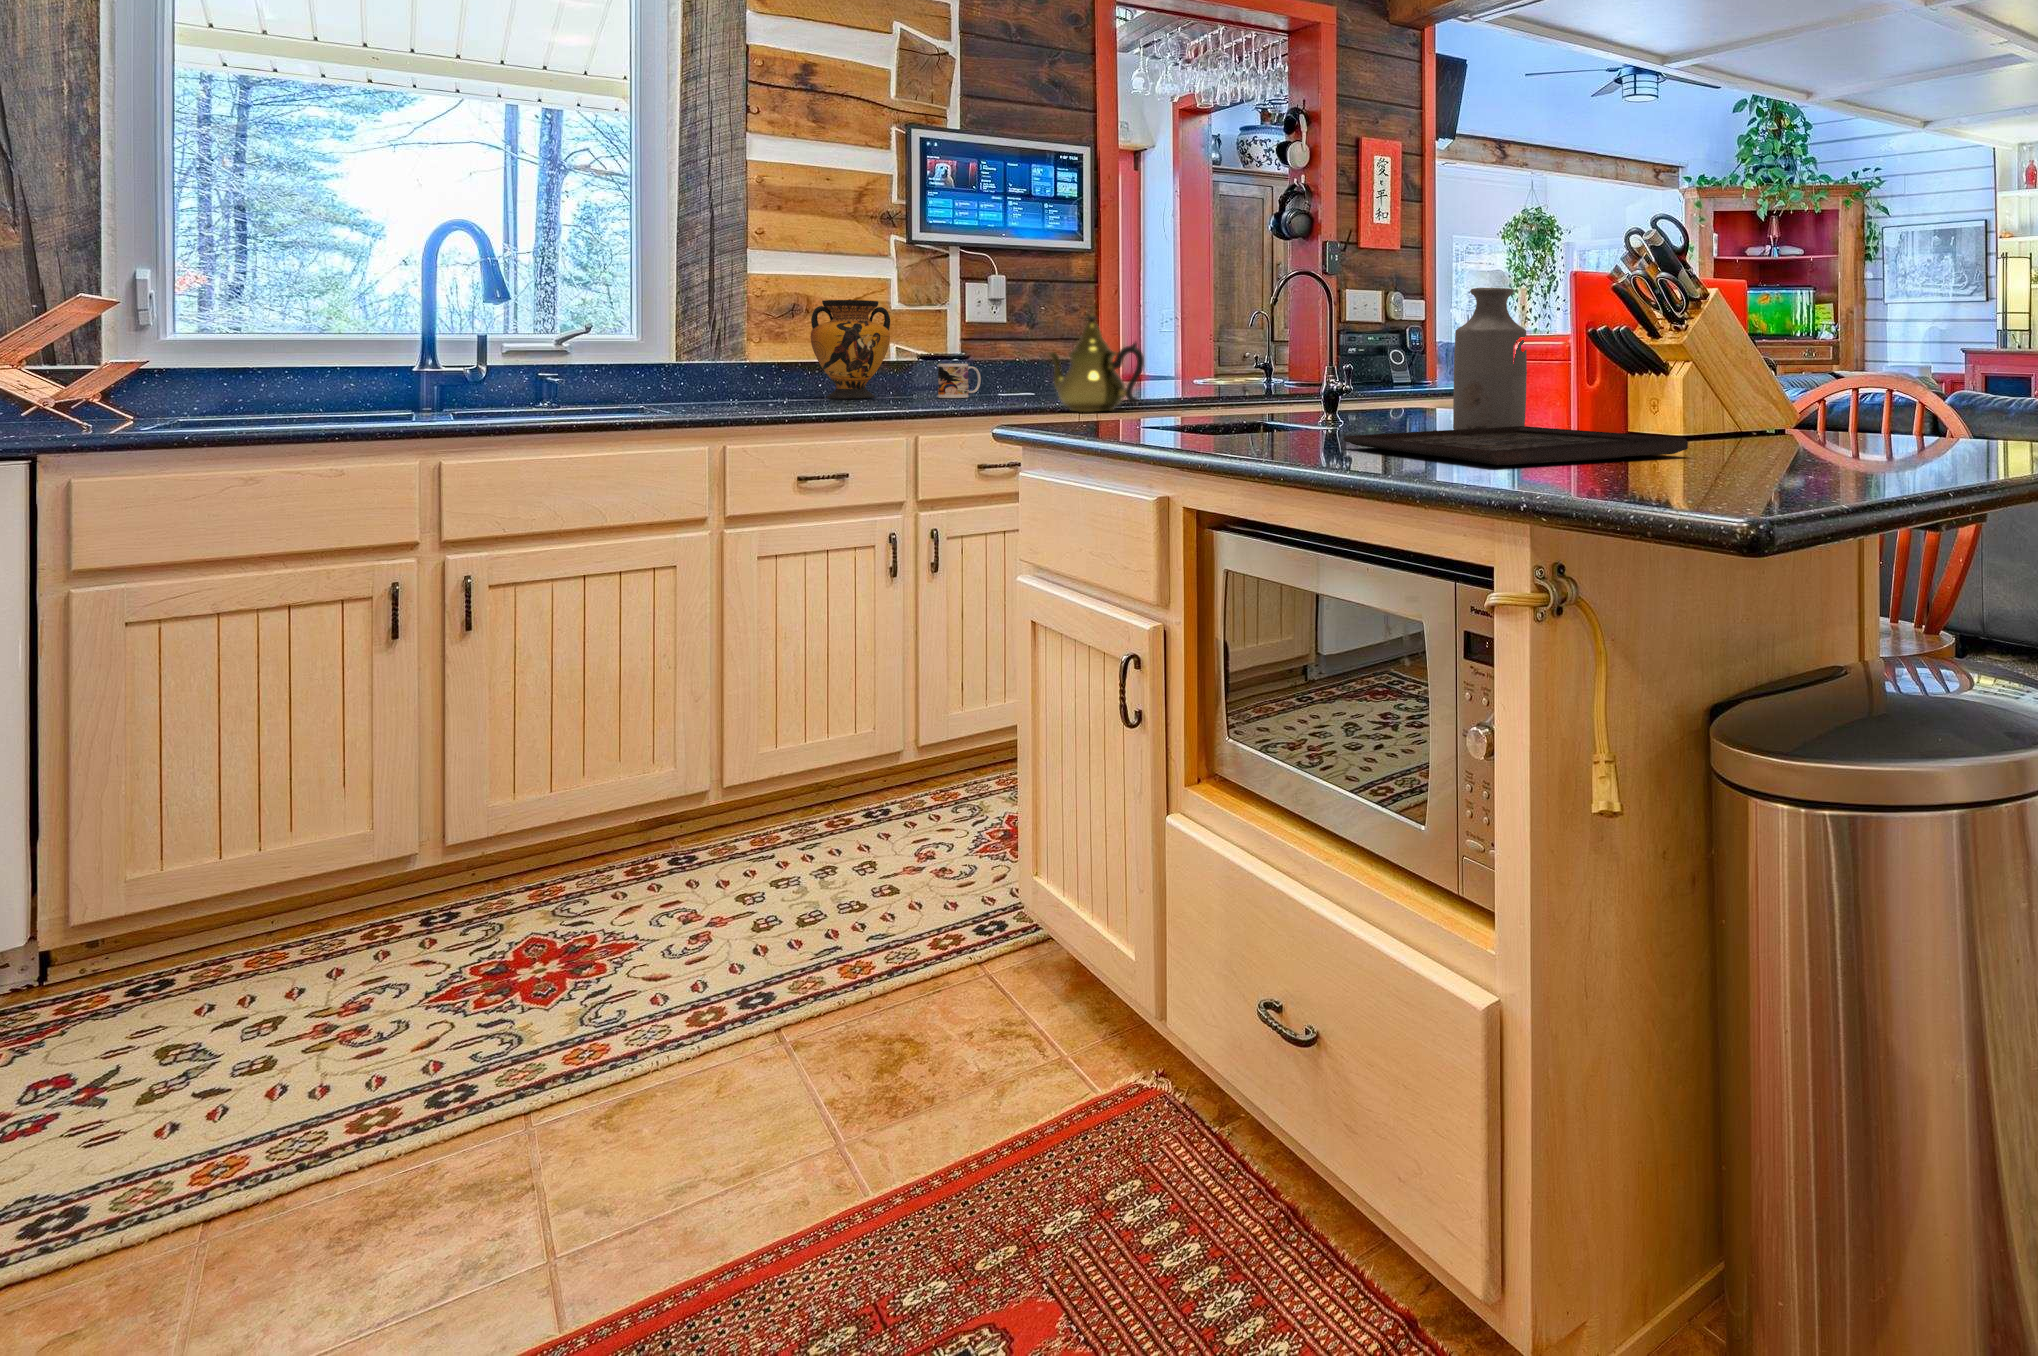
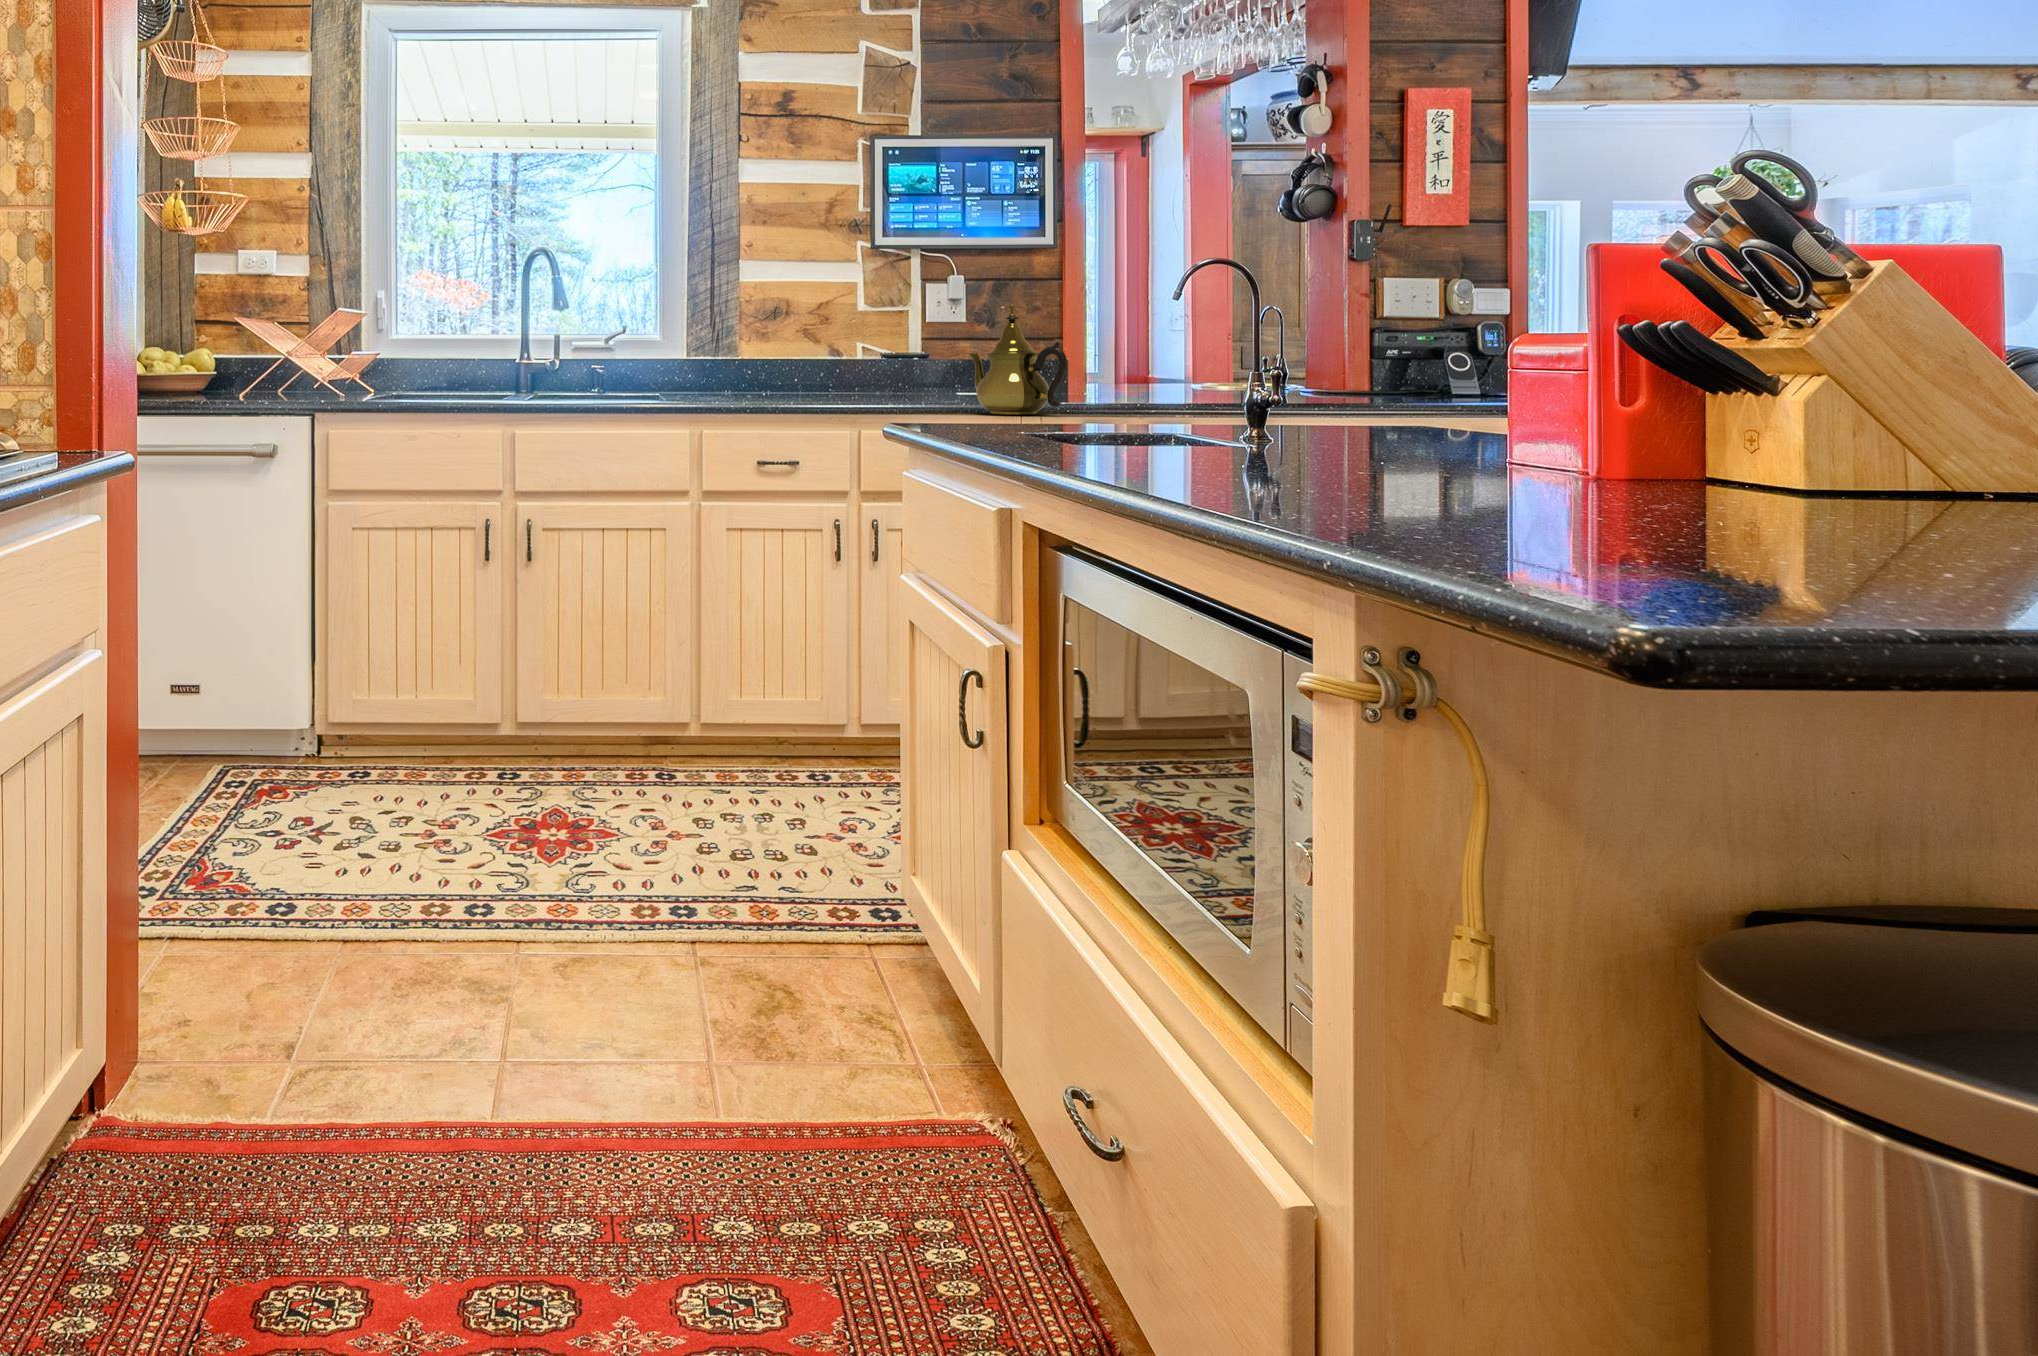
bottle: present [1453,288,1527,430] -> none [1421,270,1547,467]
vase: present [810,300,890,399] -> none [786,305,854,394]
mug: present [938,364,981,398] -> none [896,362,937,395]
tray: present [1344,426,1688,465] -> none [1204,460,1776,520]

